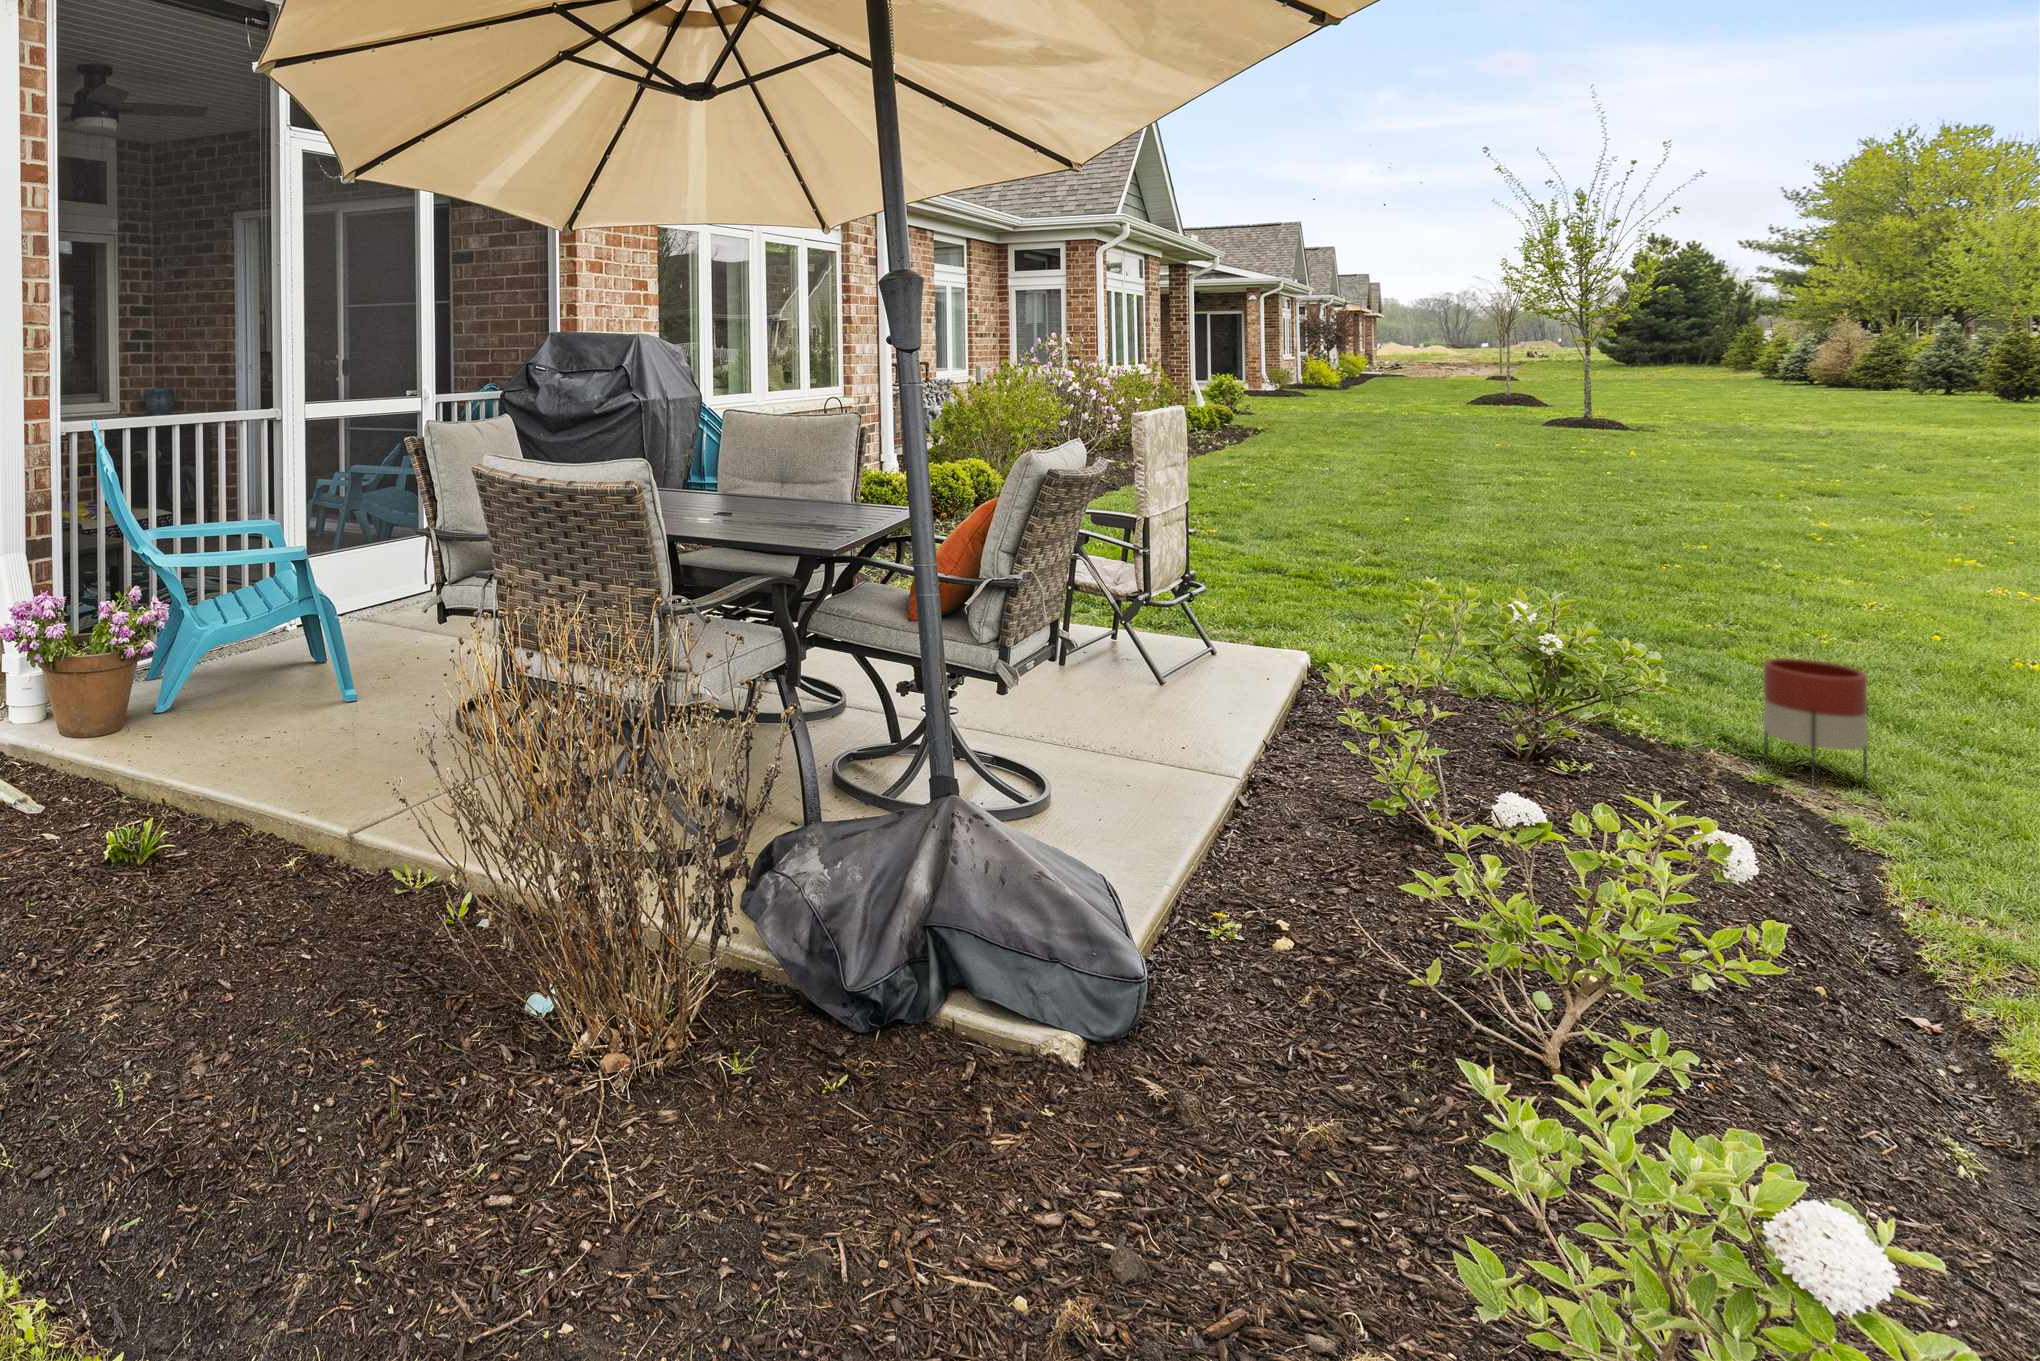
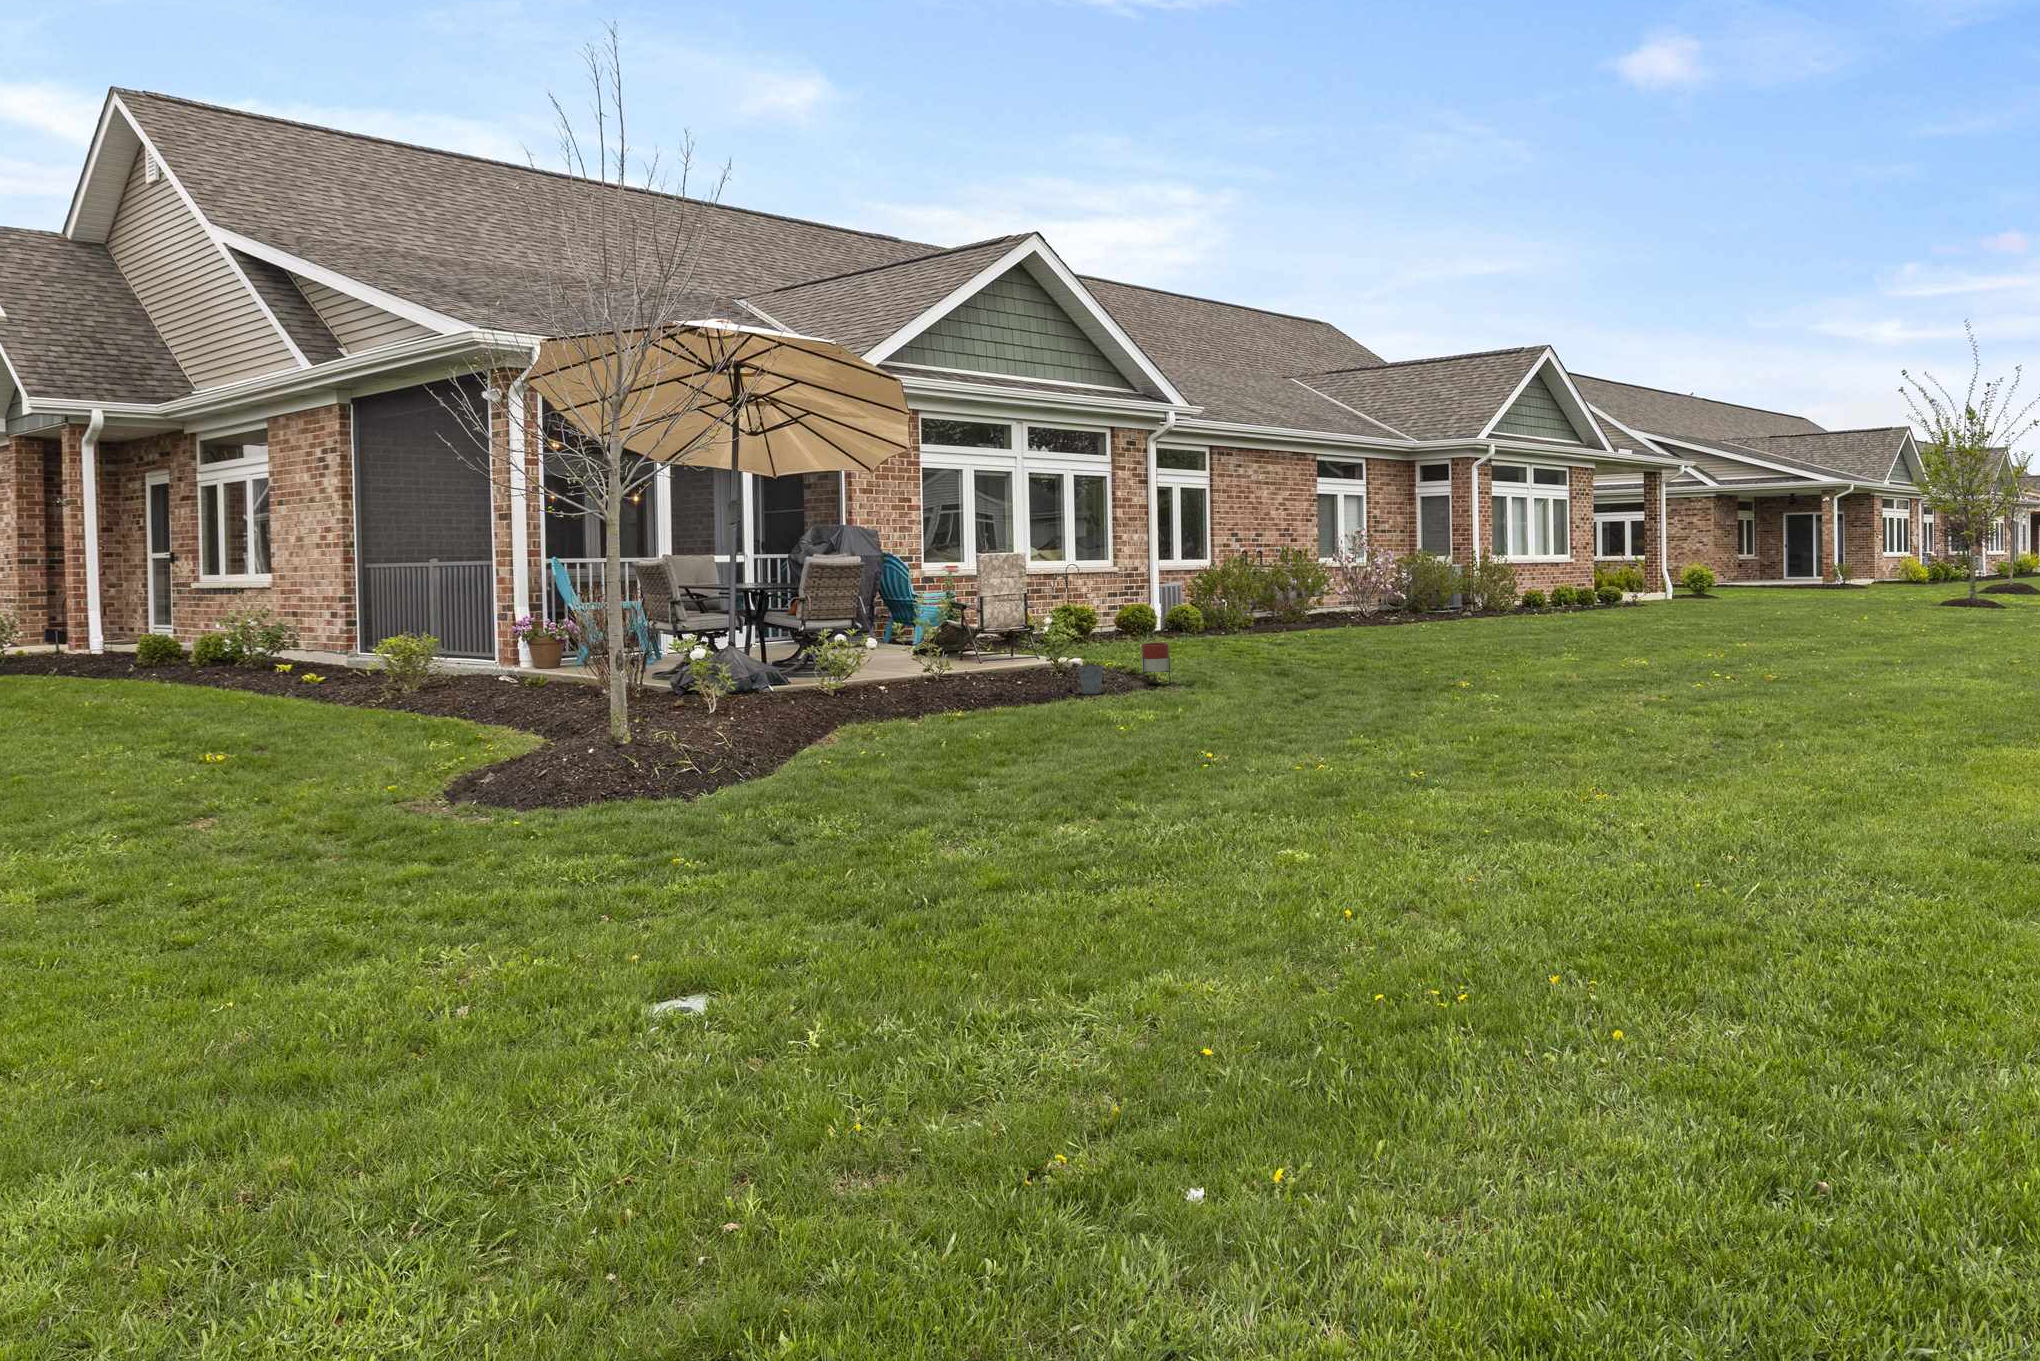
bucket: none [1818,762,1943,874] -> present [1076,664,1104,694]

